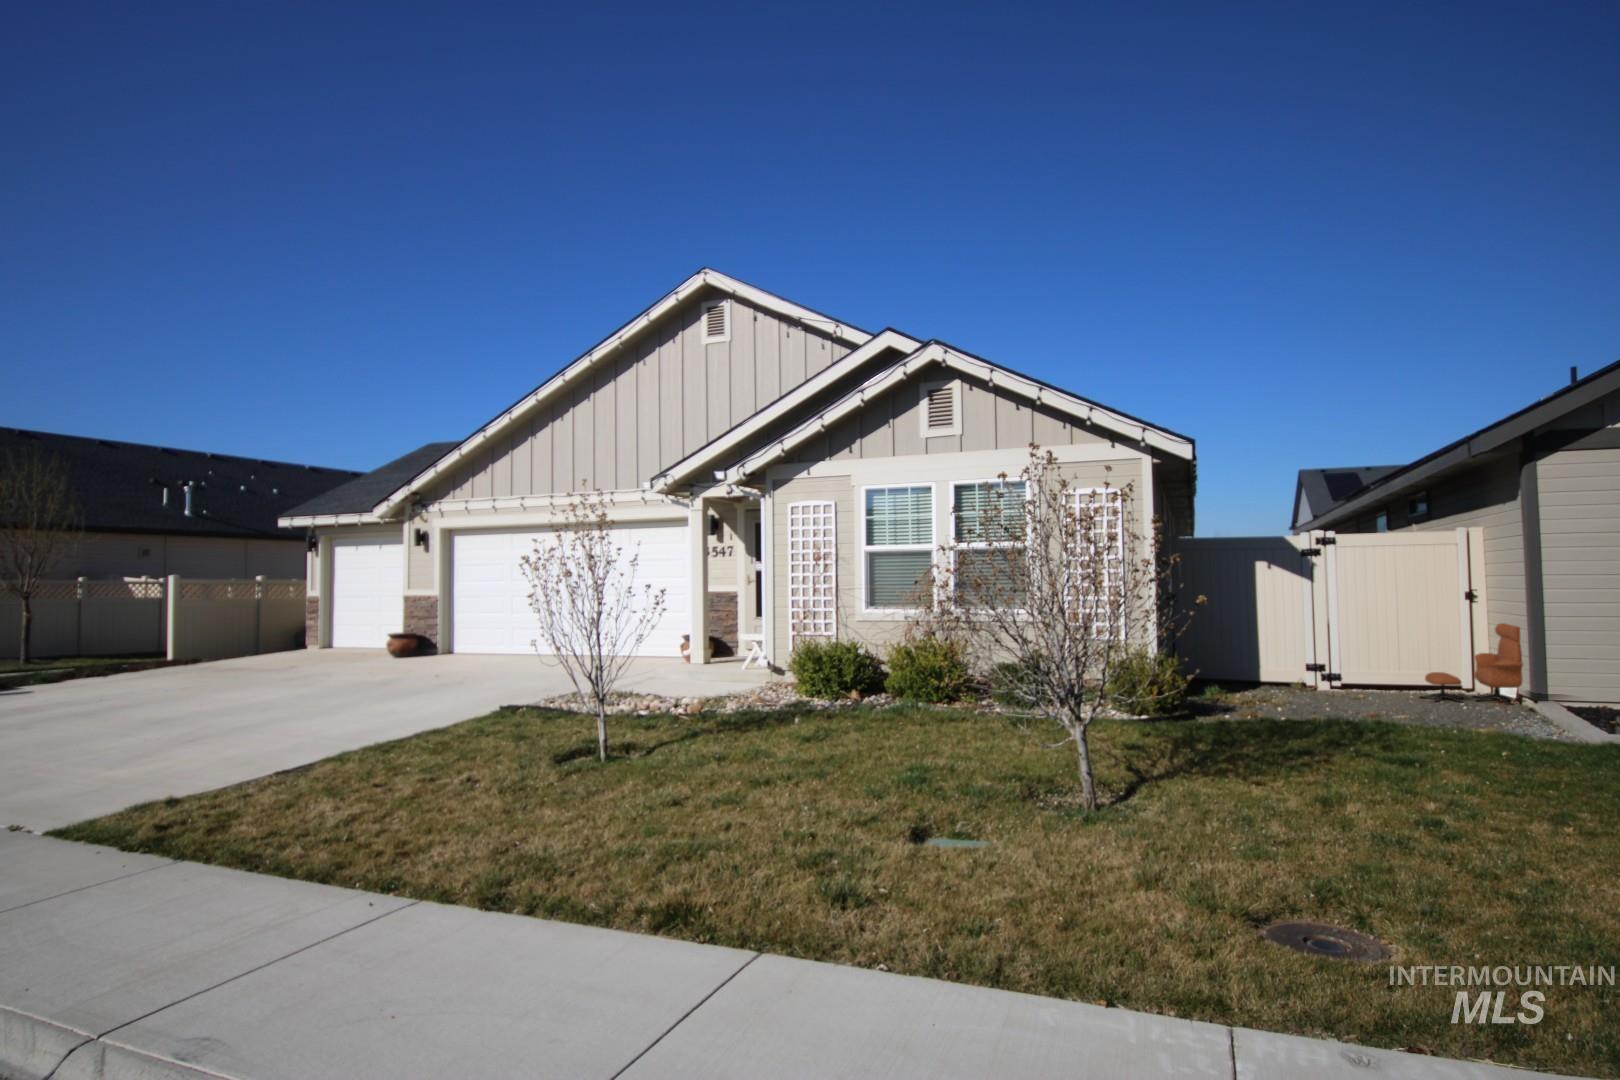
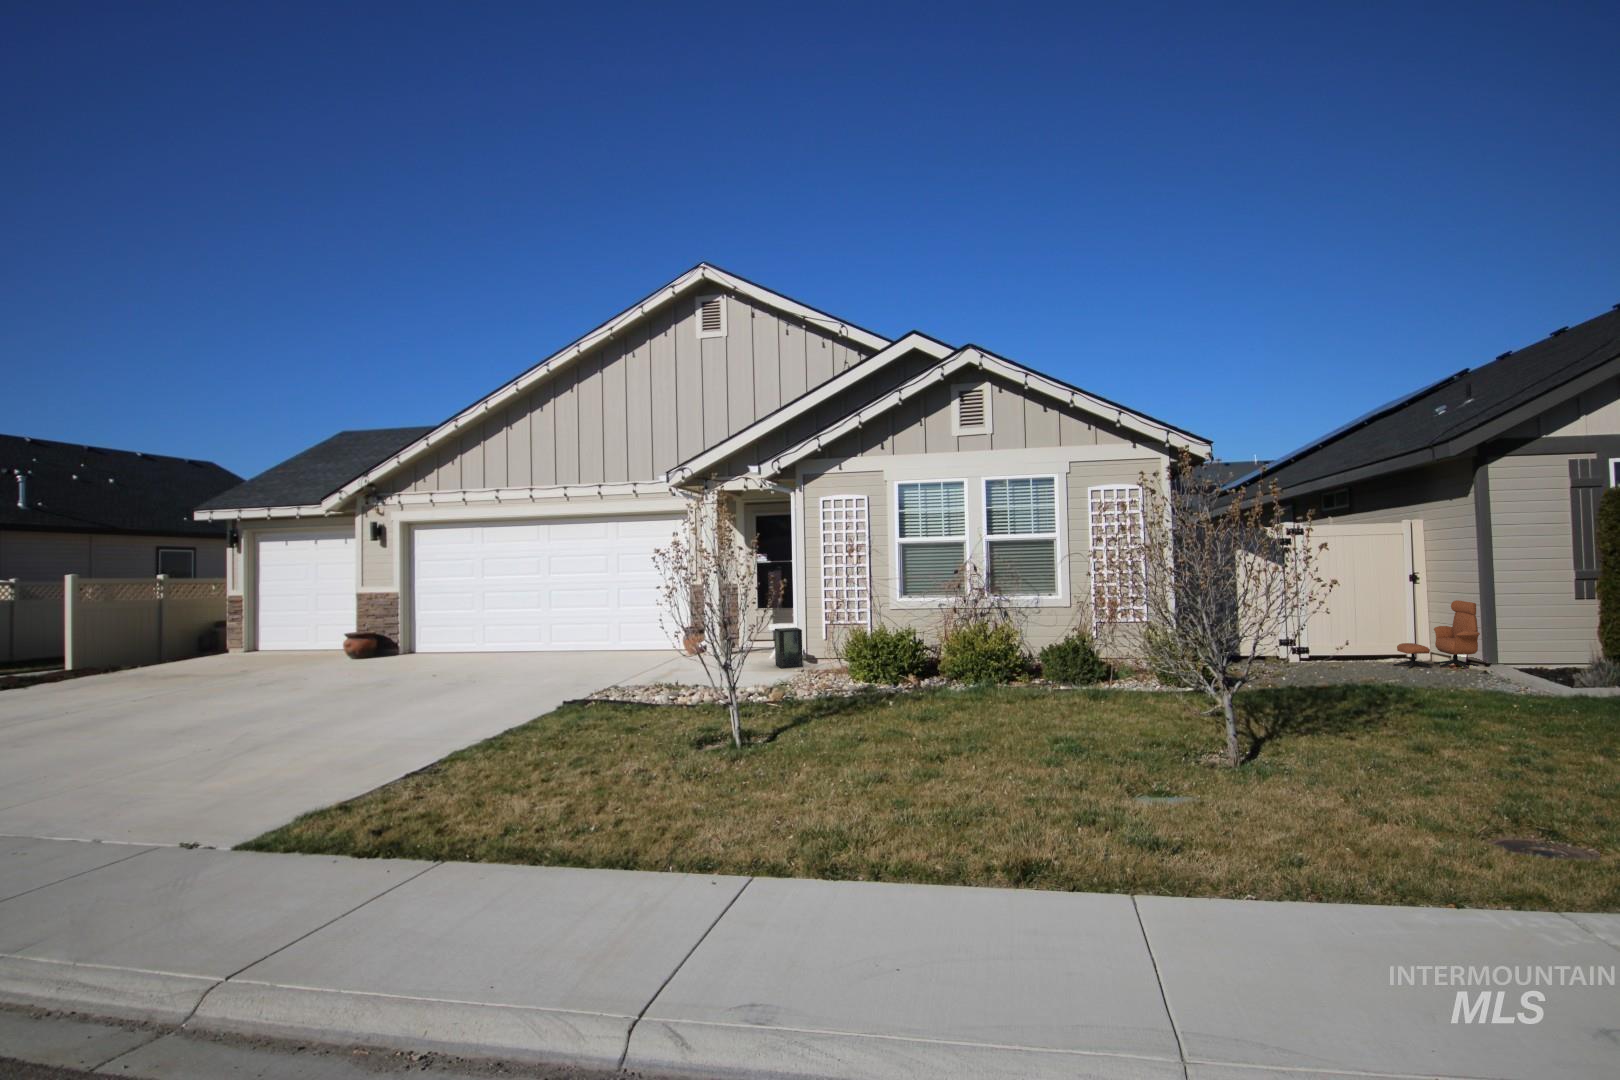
storage box: none [748,638,773,680] -> present [775,628,803,668]

